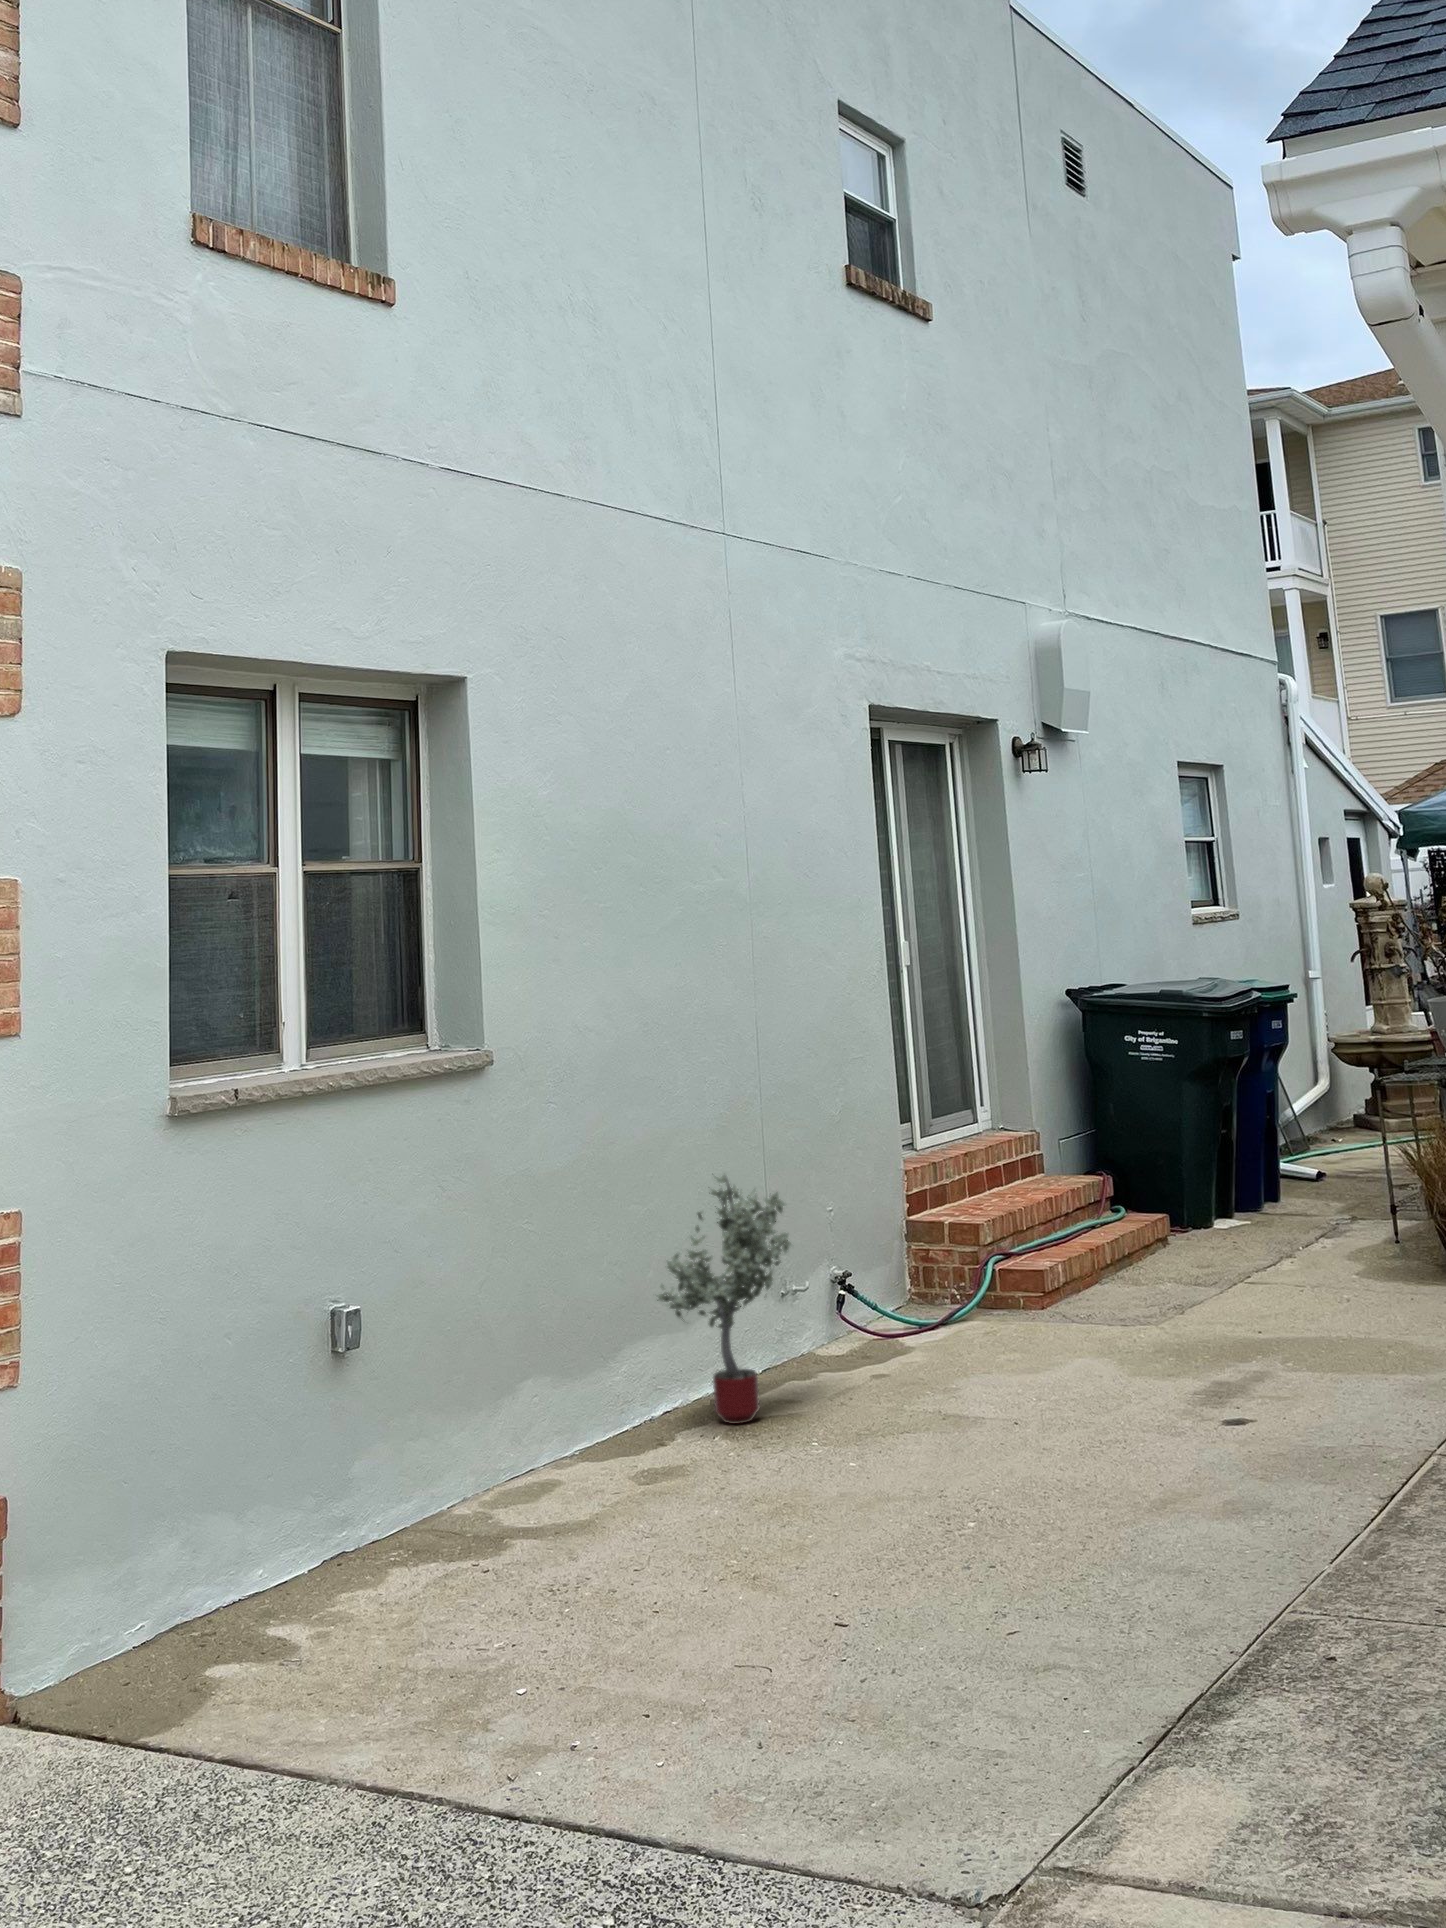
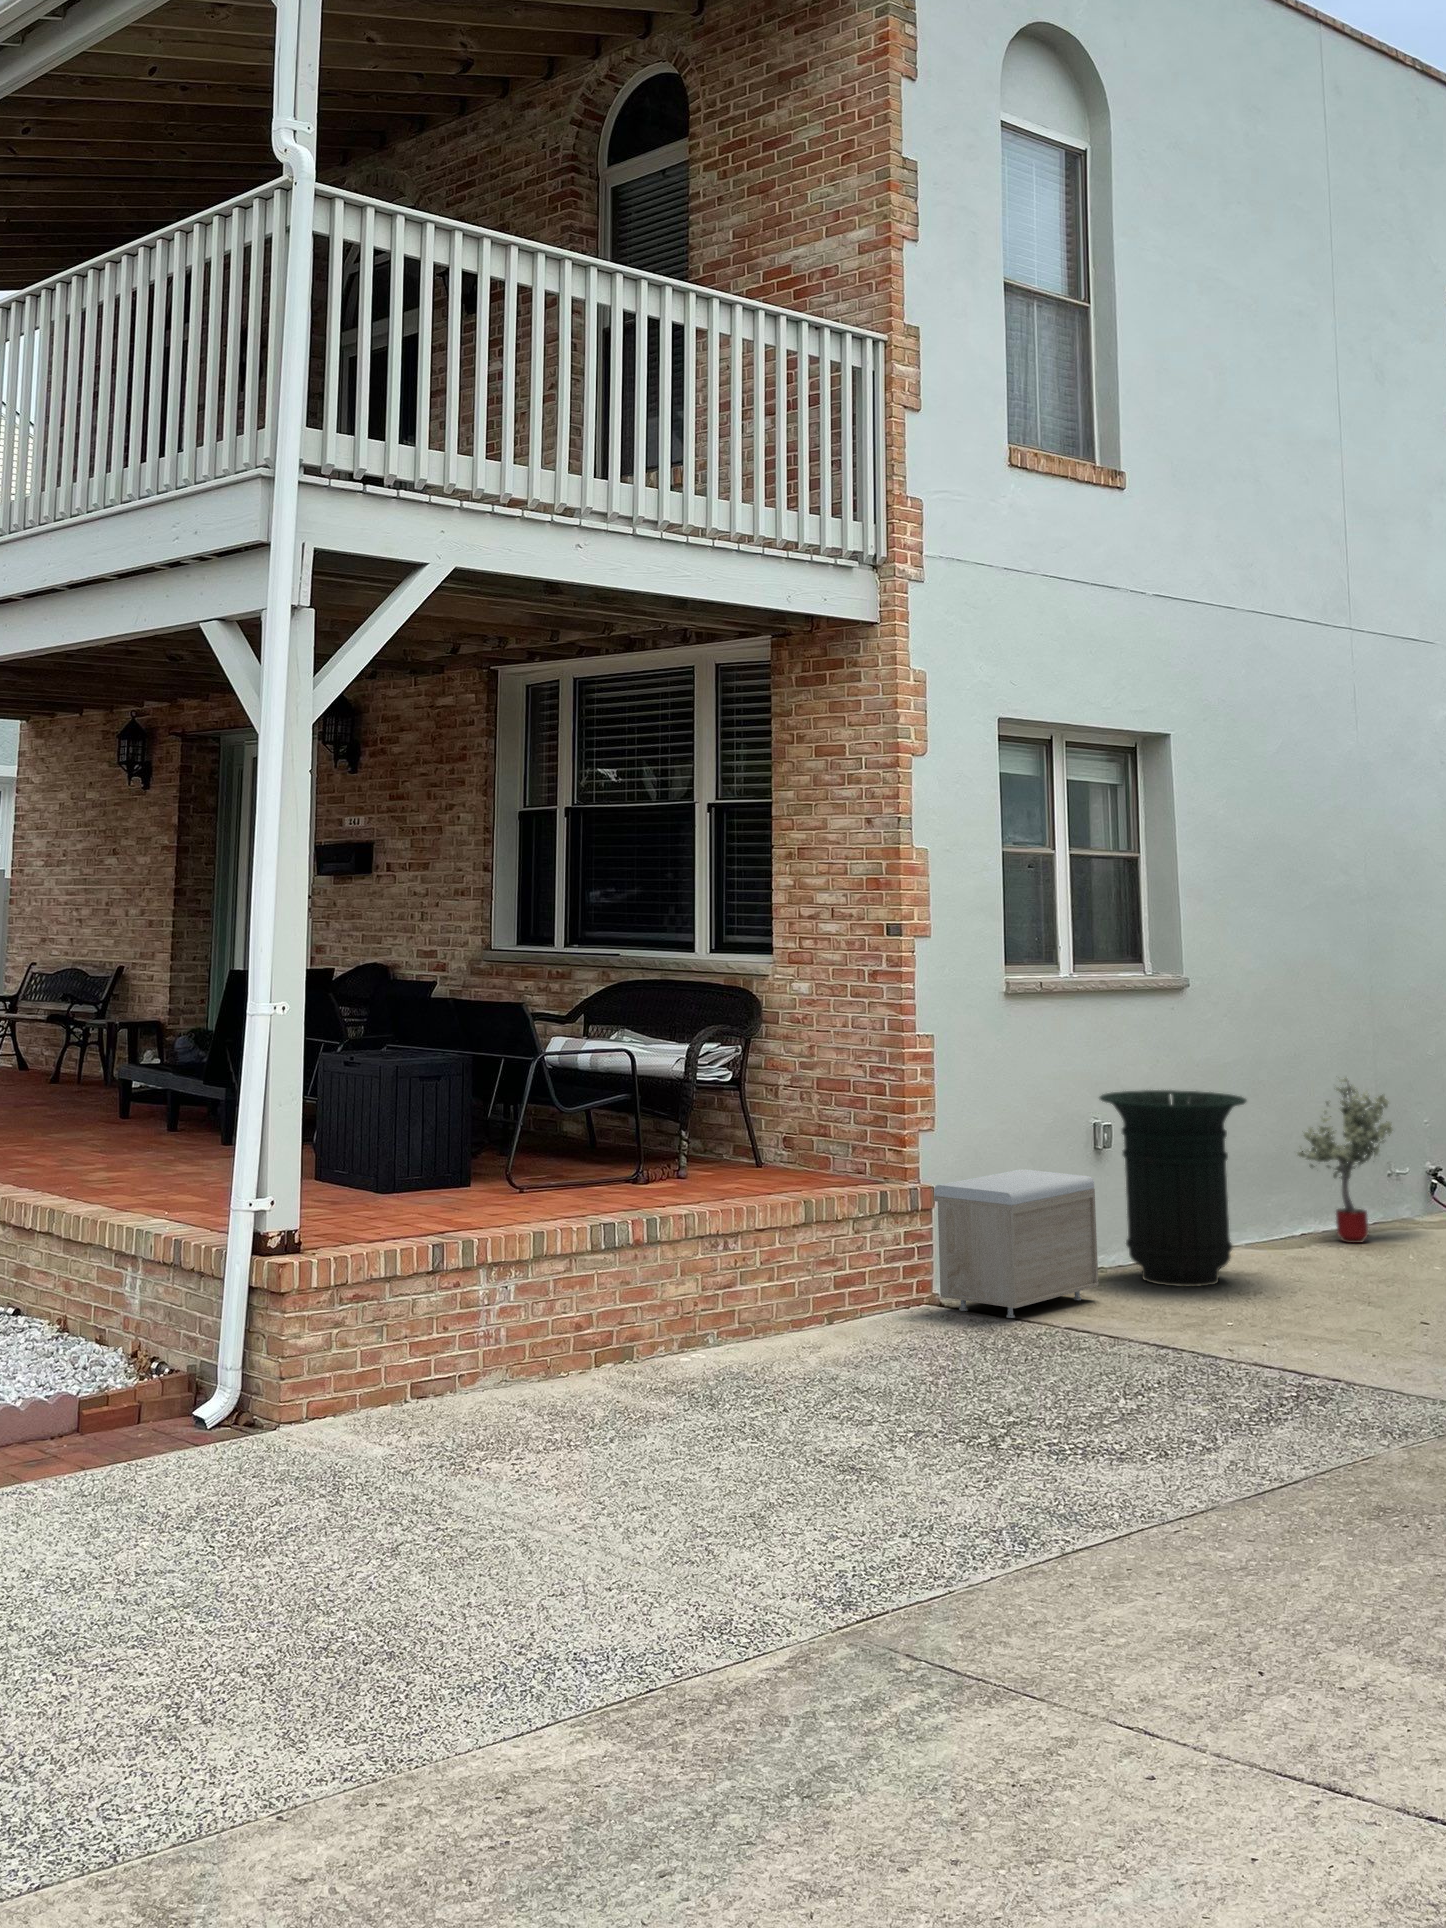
trash can: none [340,1238,574,1581] -> present [1100,1090,1246,1287]
storage bench: none [14,1420,321,1733] -> present [934,1169,1098,1318]

